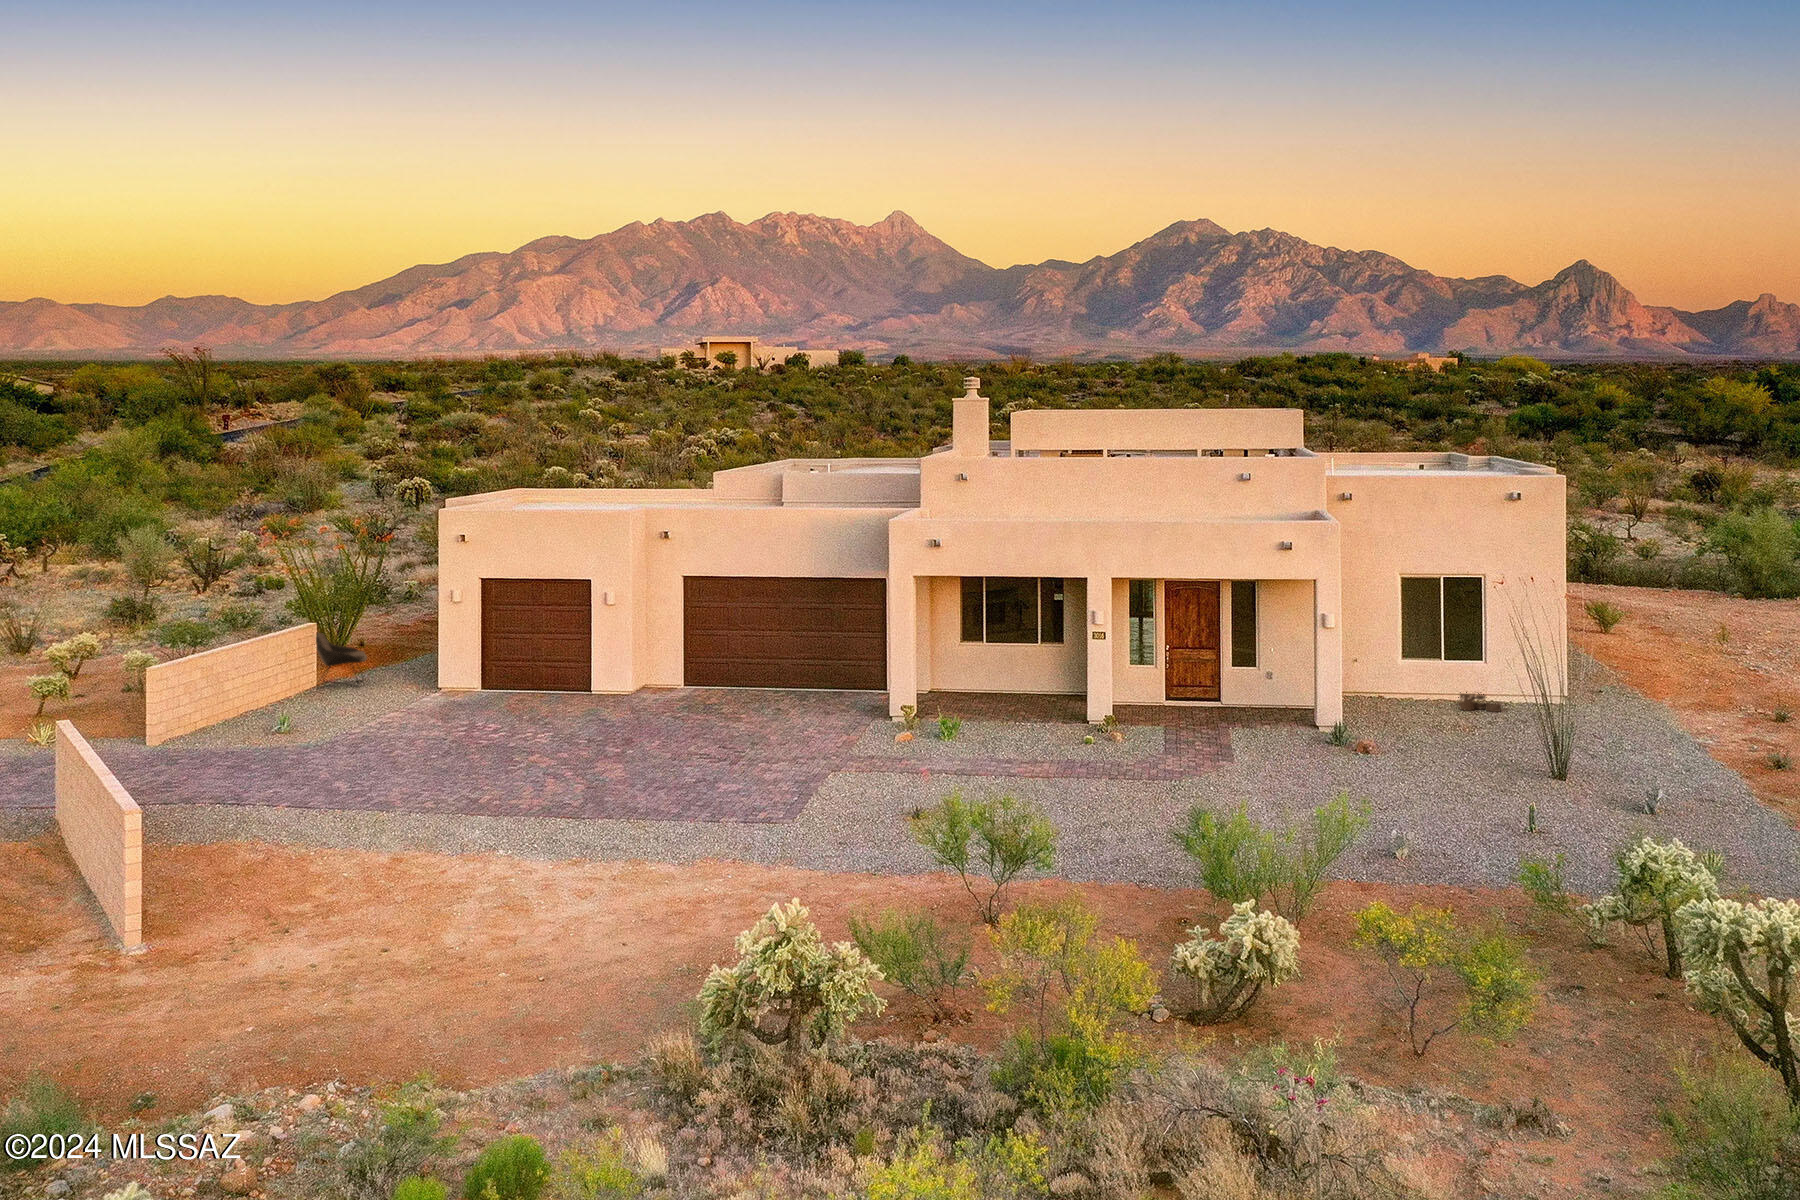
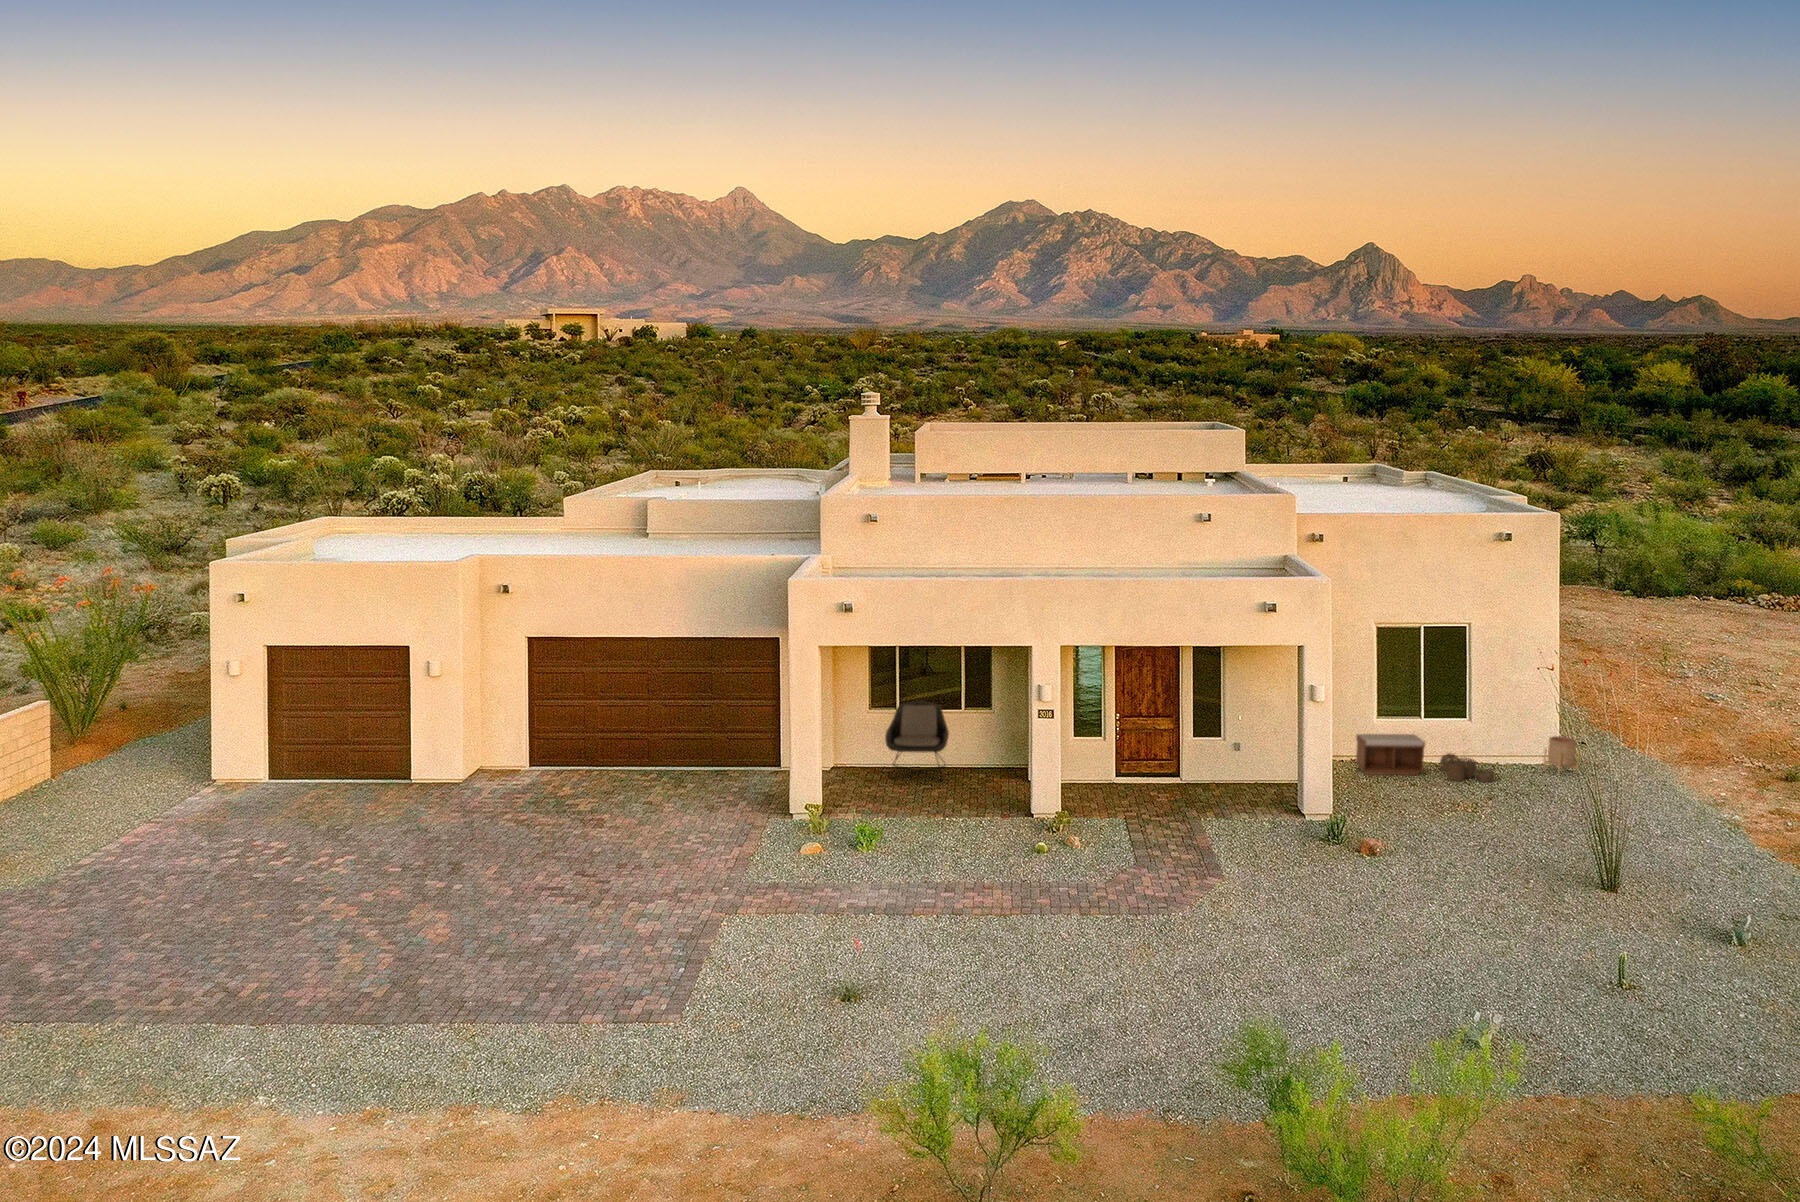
lounge chair: present [316,633,367,688] -> present [885,701,949,781]
bench: none [1382,672,1440,707] -> present [1356,734,1425,775]
planter: none [1553,677,1583,710] -> present [1543,736,1579,775]

